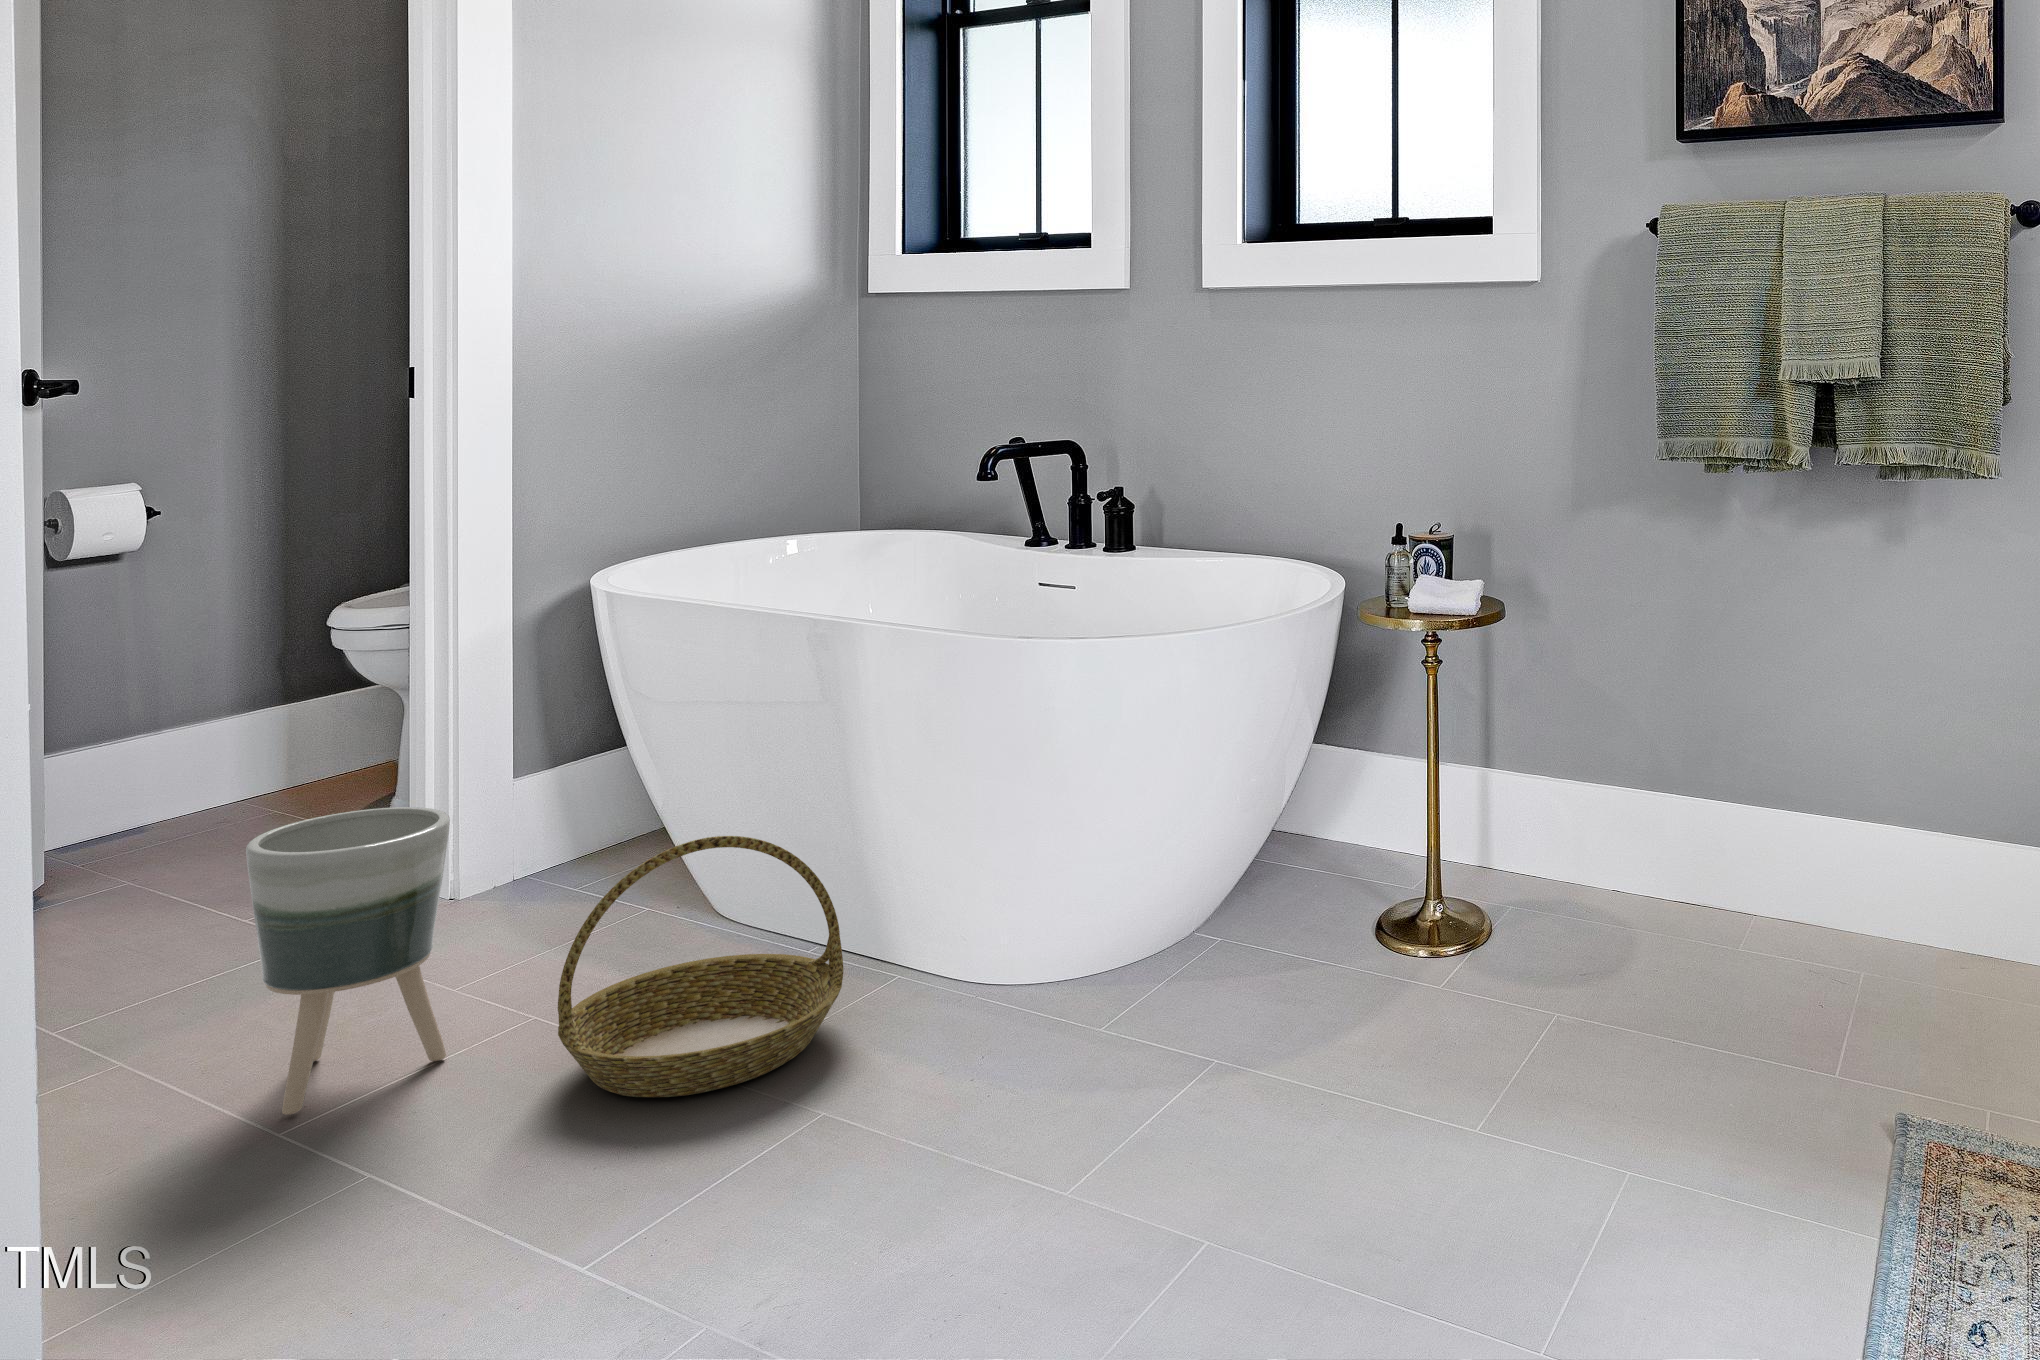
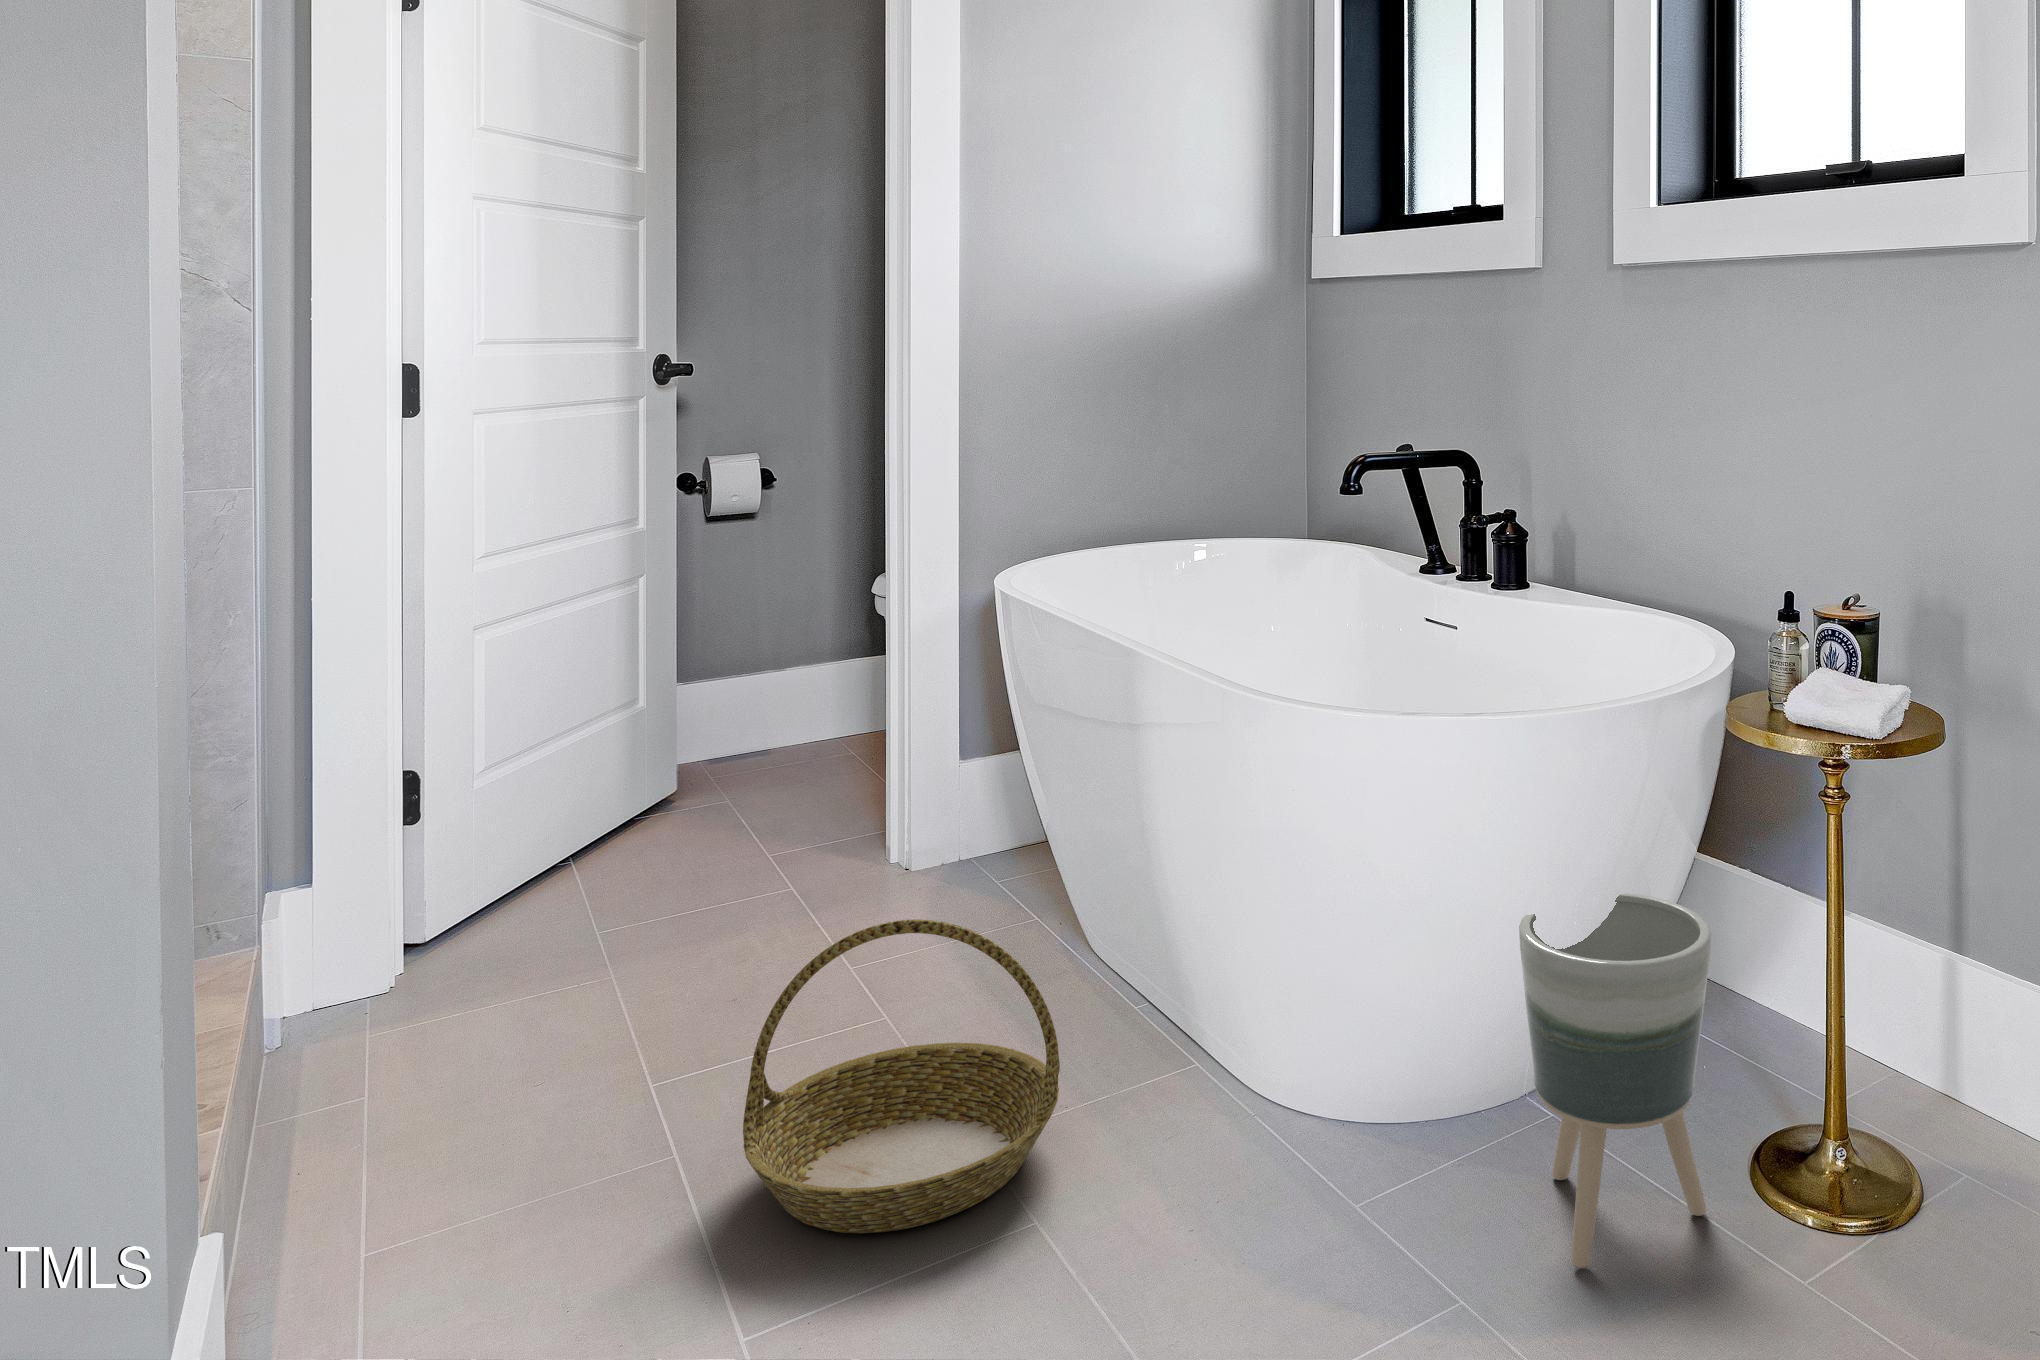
planter: present [246,807,450,1115] -> present [1519,893,1711,1268]

